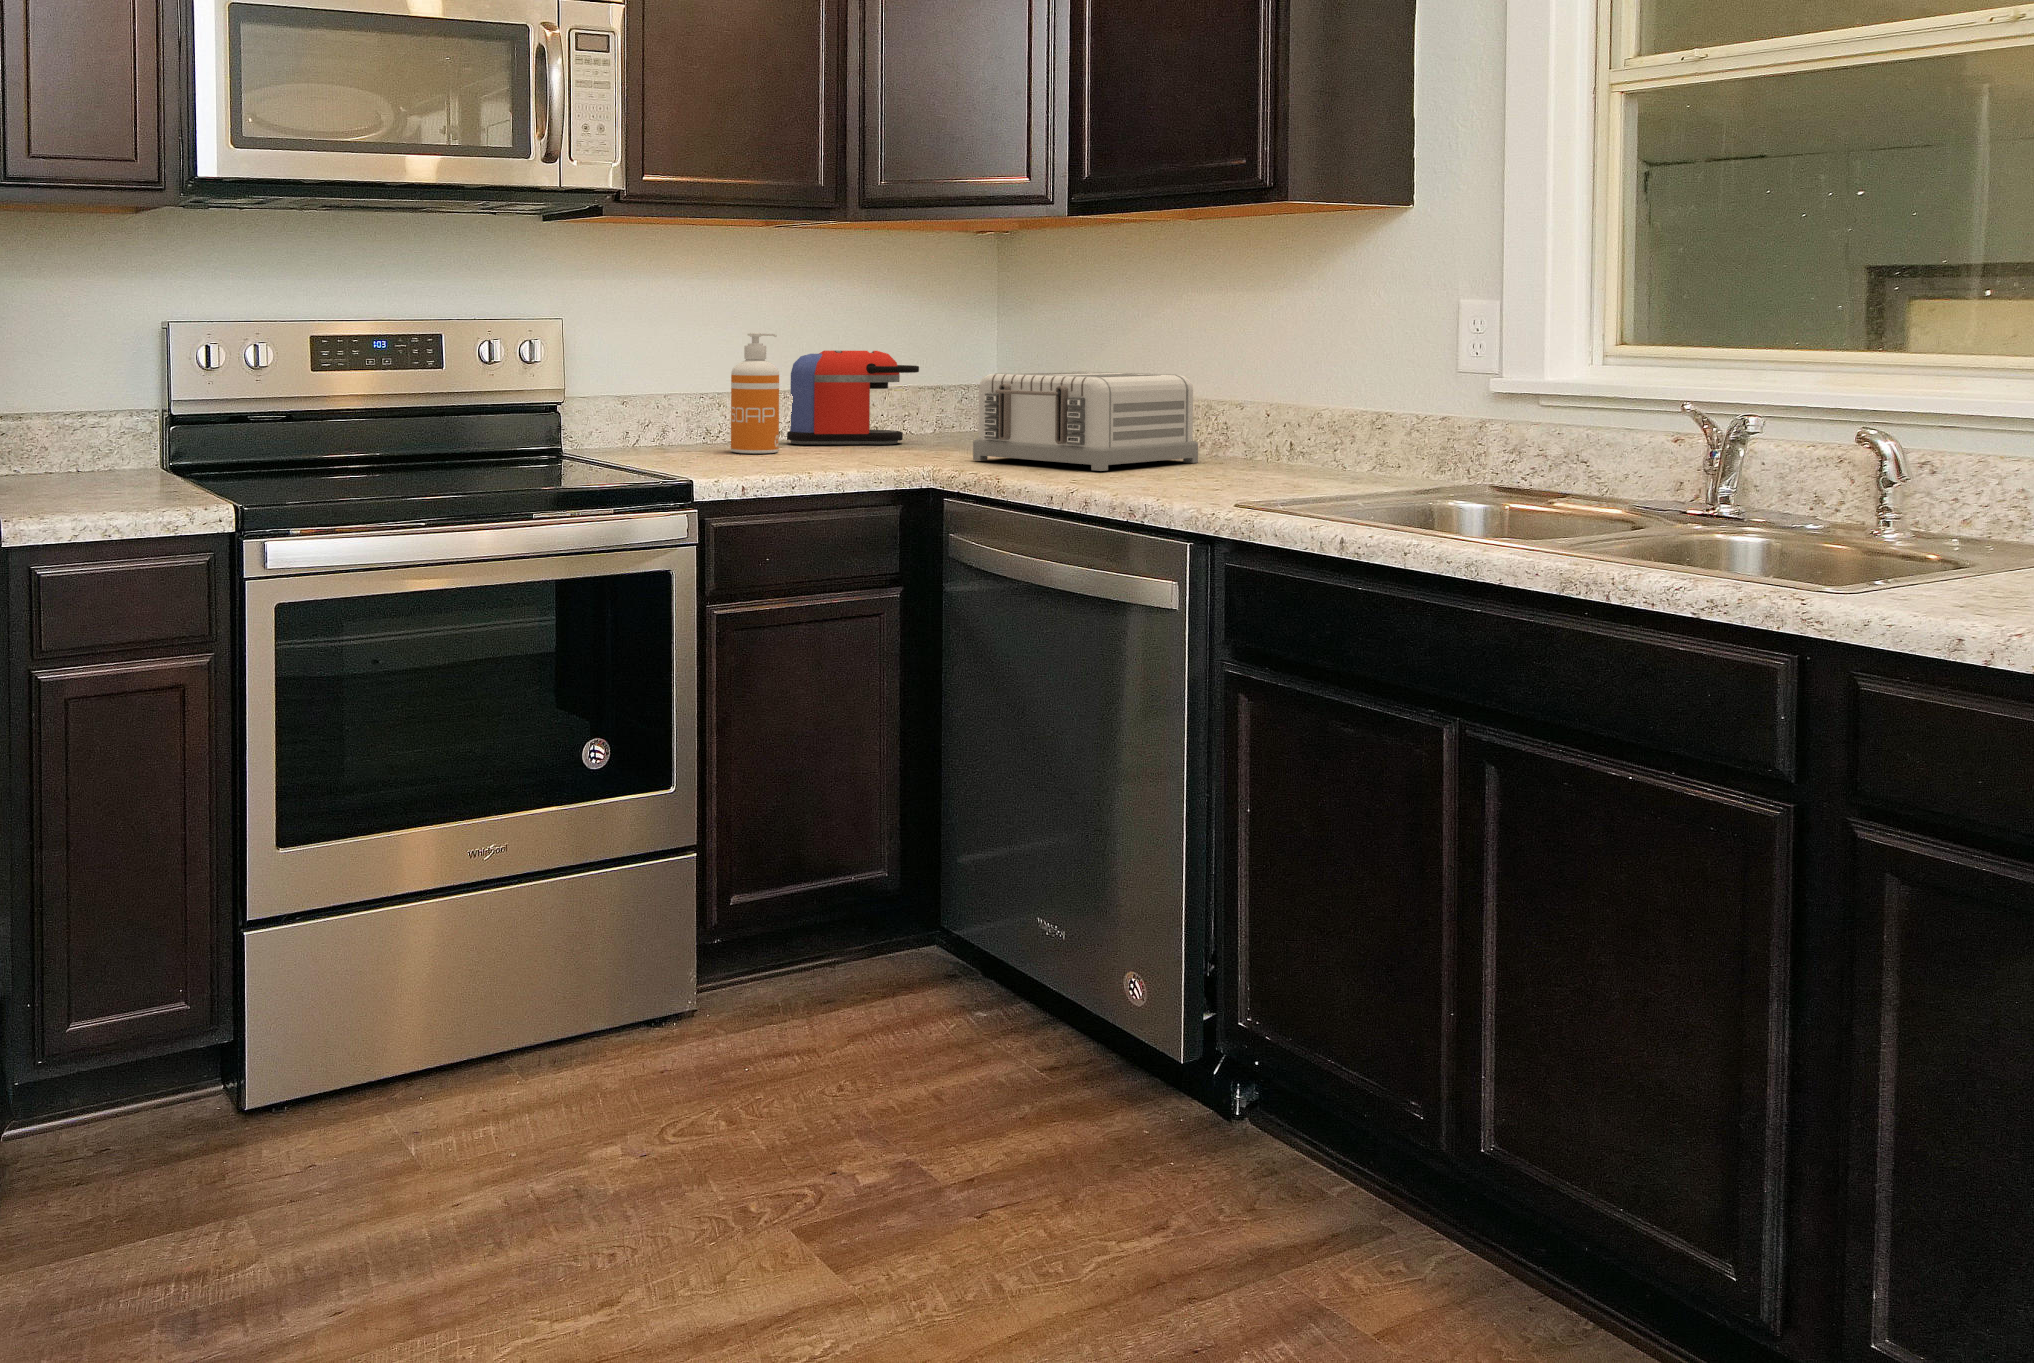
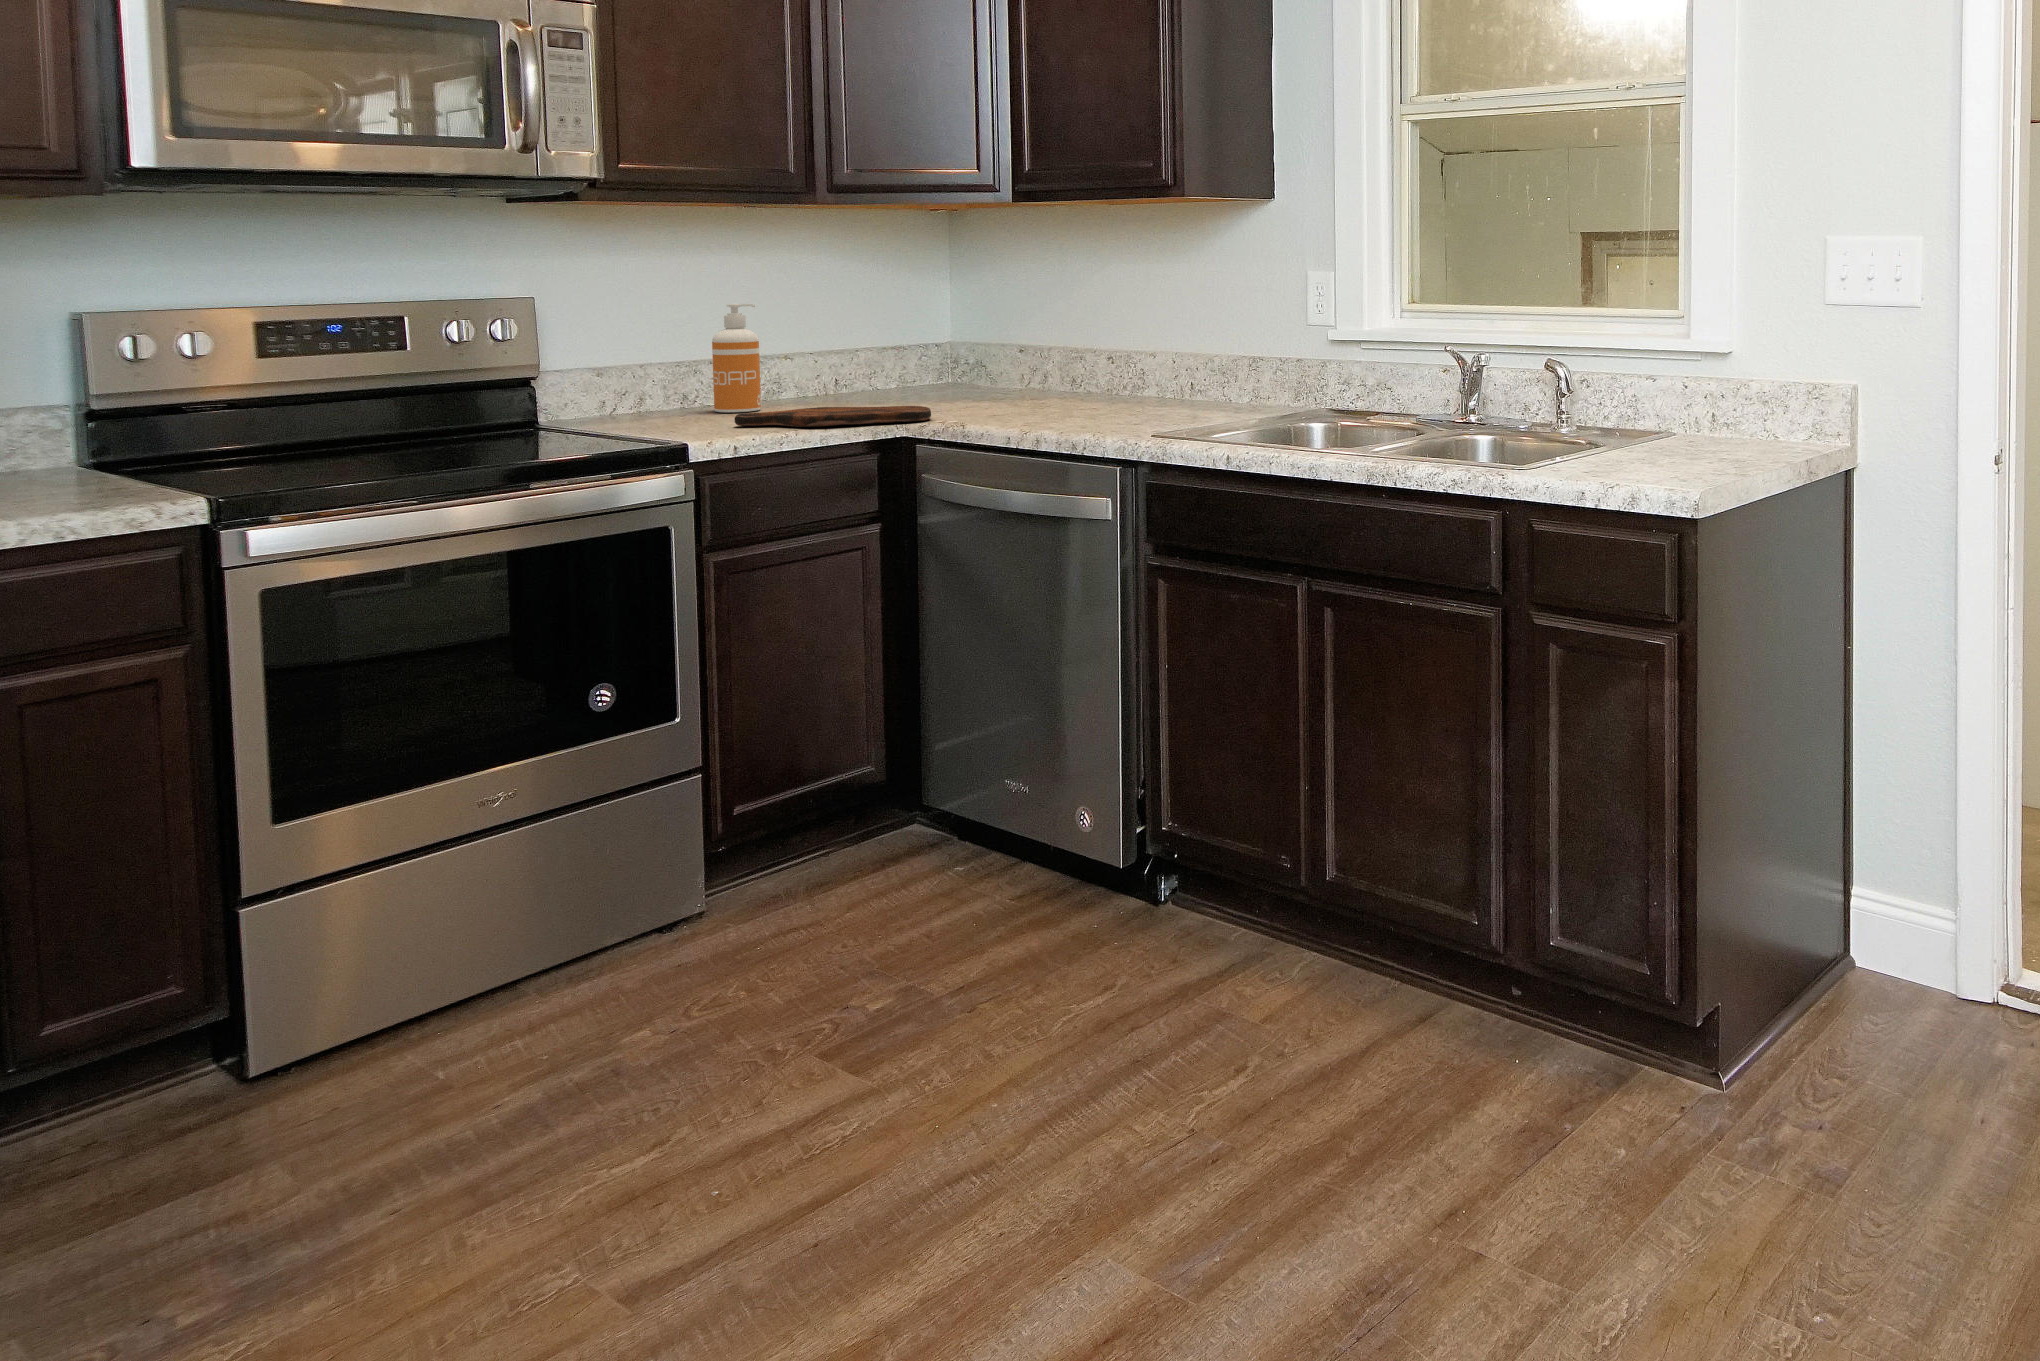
coffee maker: present [787,350,919,444] -> none [766,316,887,401]
toaster: present [973,371,1198,471] -> none [939,330,1123,412]
cutting board: none [746,451,962,473] -> present [735,406,931,427]

